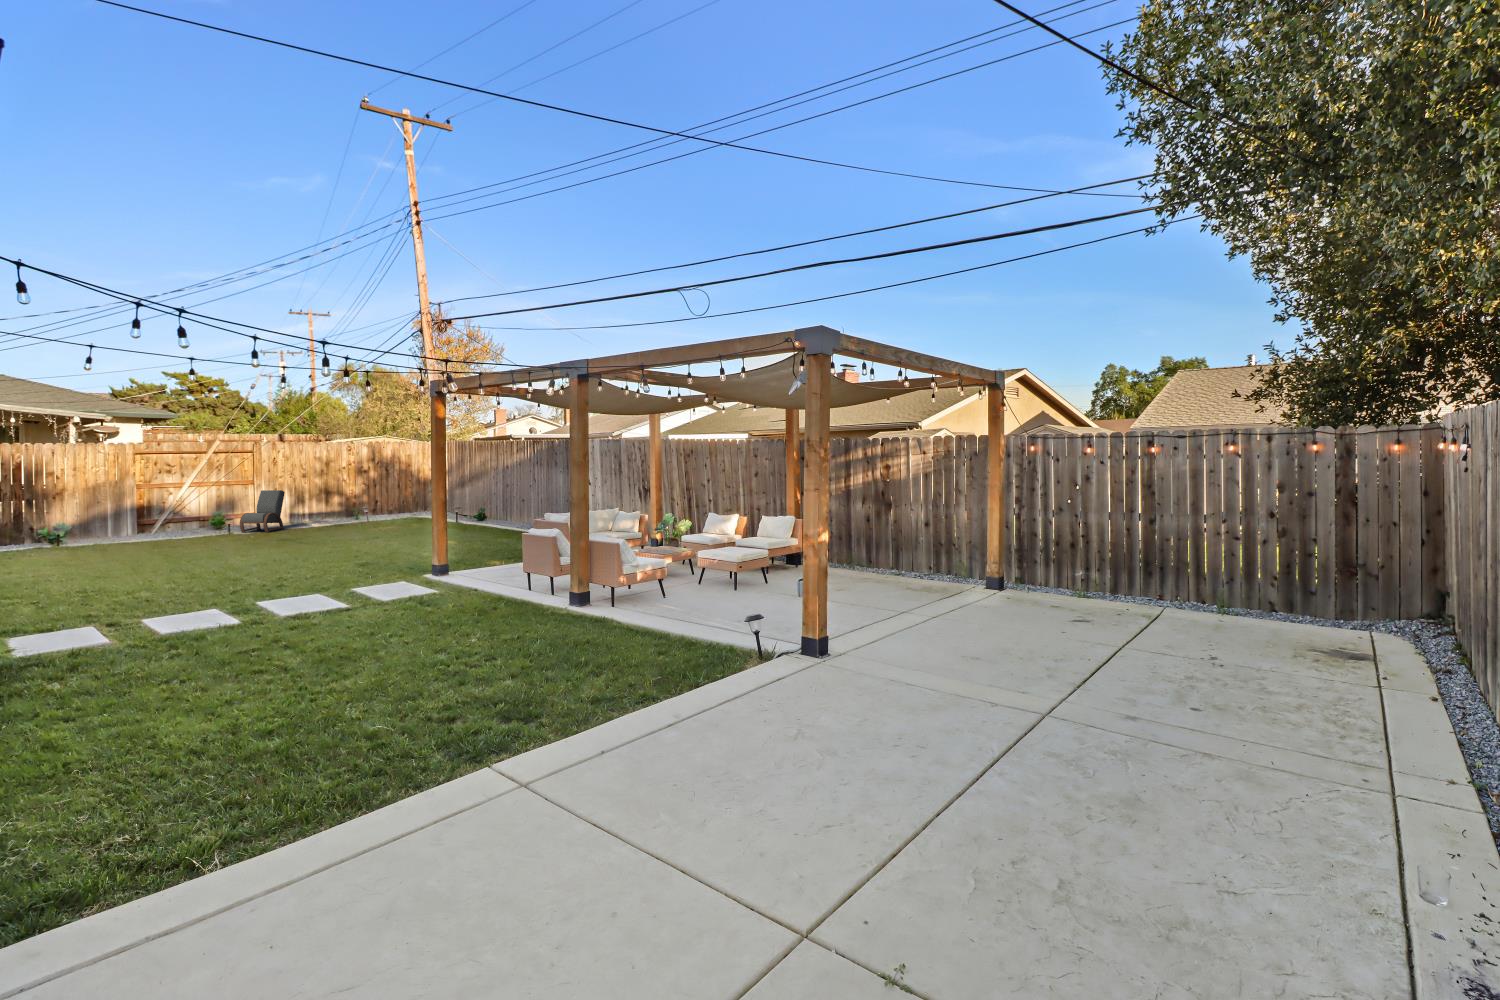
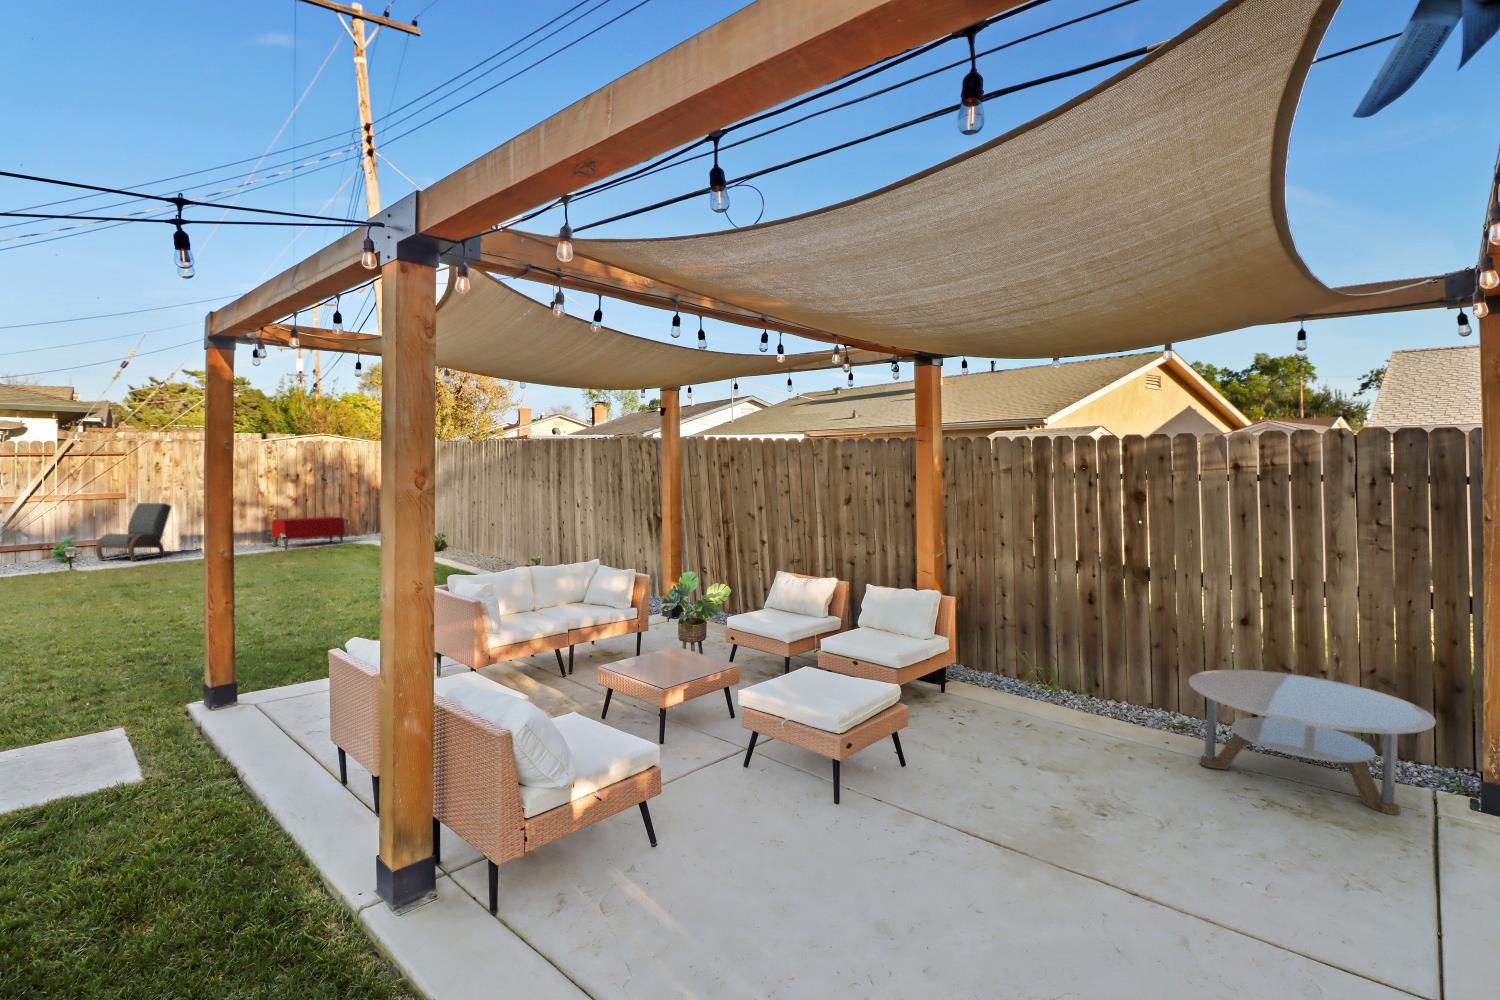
bench: none [351,498,403,522] -> present [272,516,345,548]
round table: none [885,547,970,593] -> present [1189,670,1436,815]

